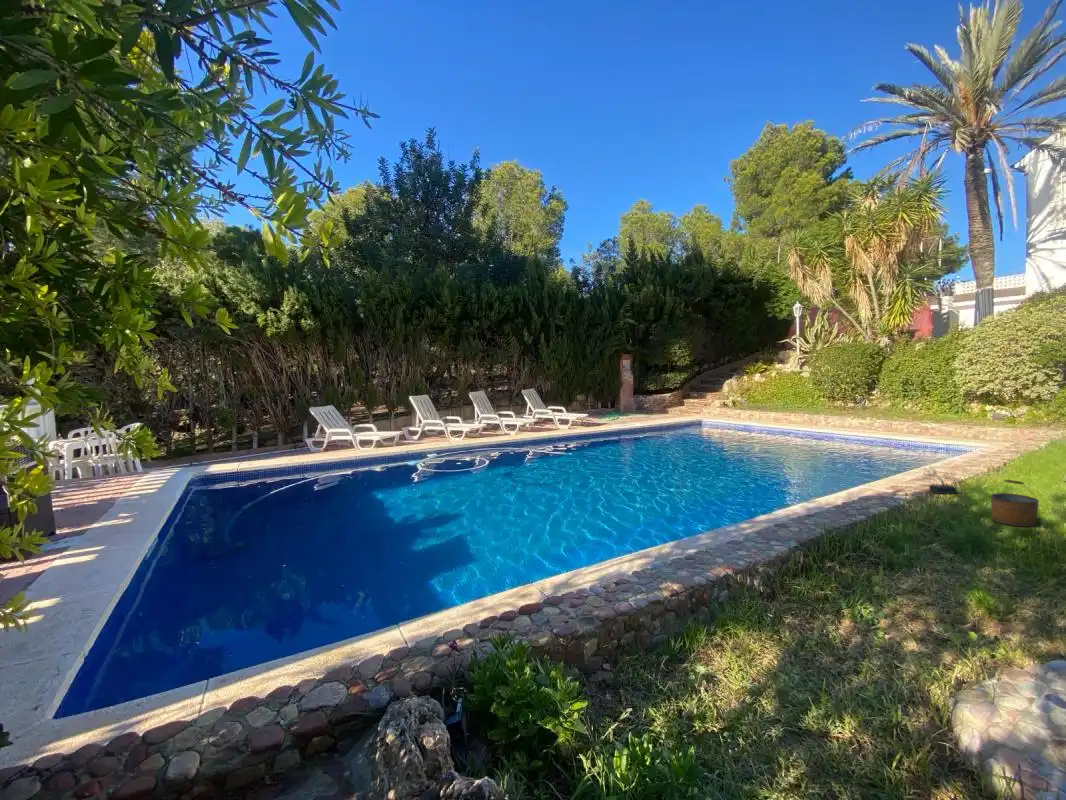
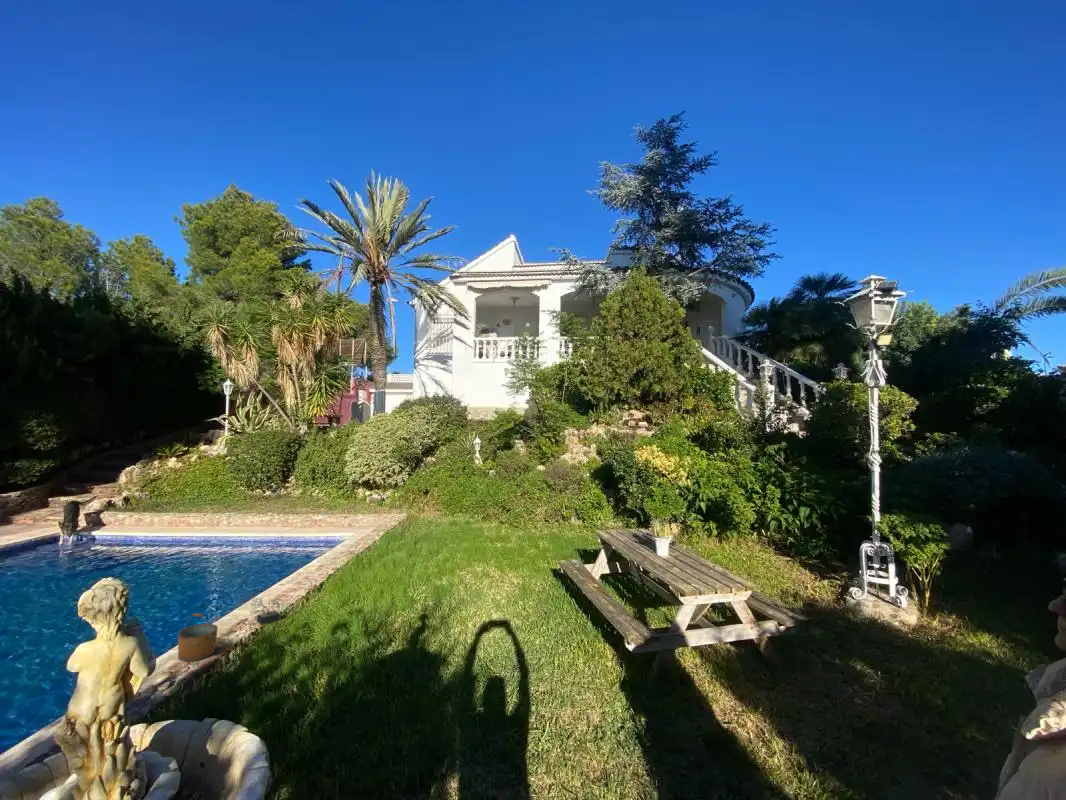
bucket: present [991,480,1039,527] -> present [178,613,218,661]

